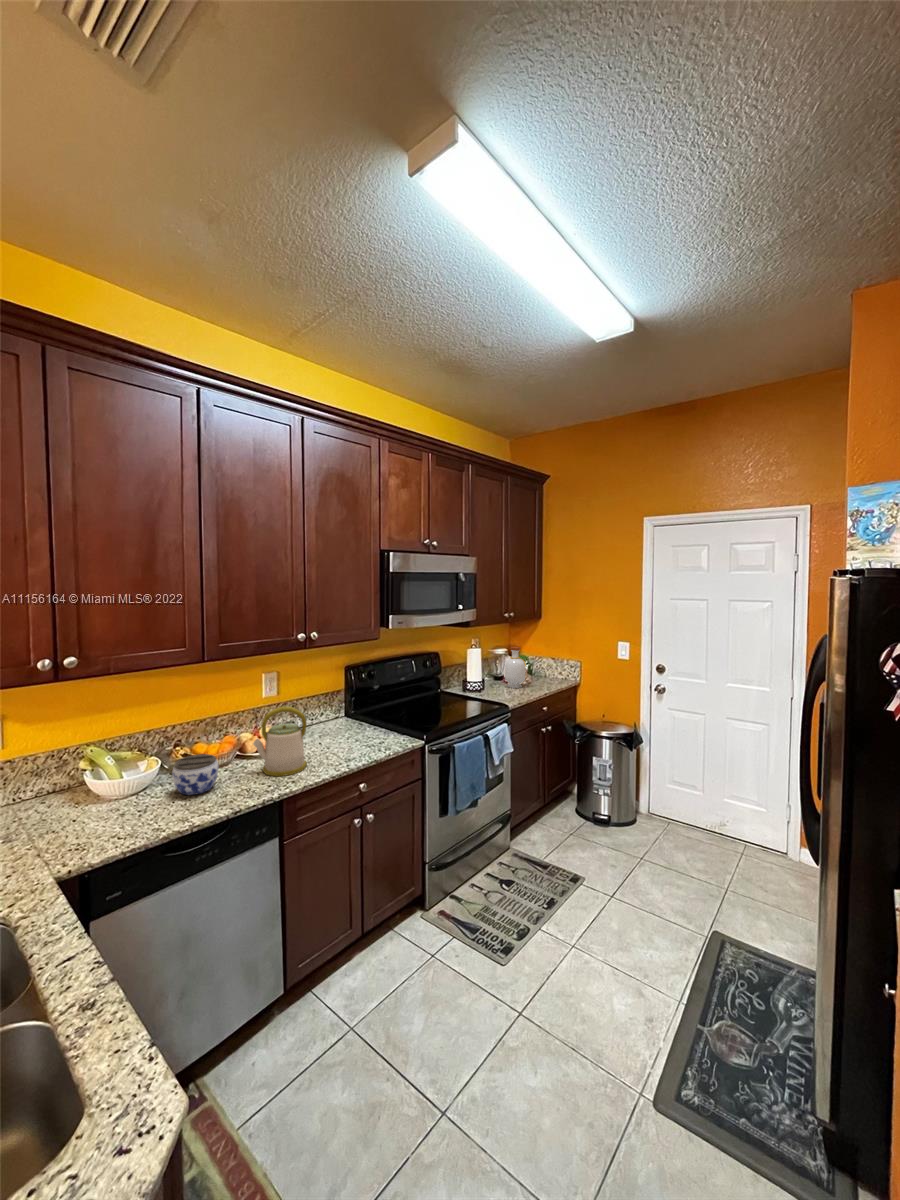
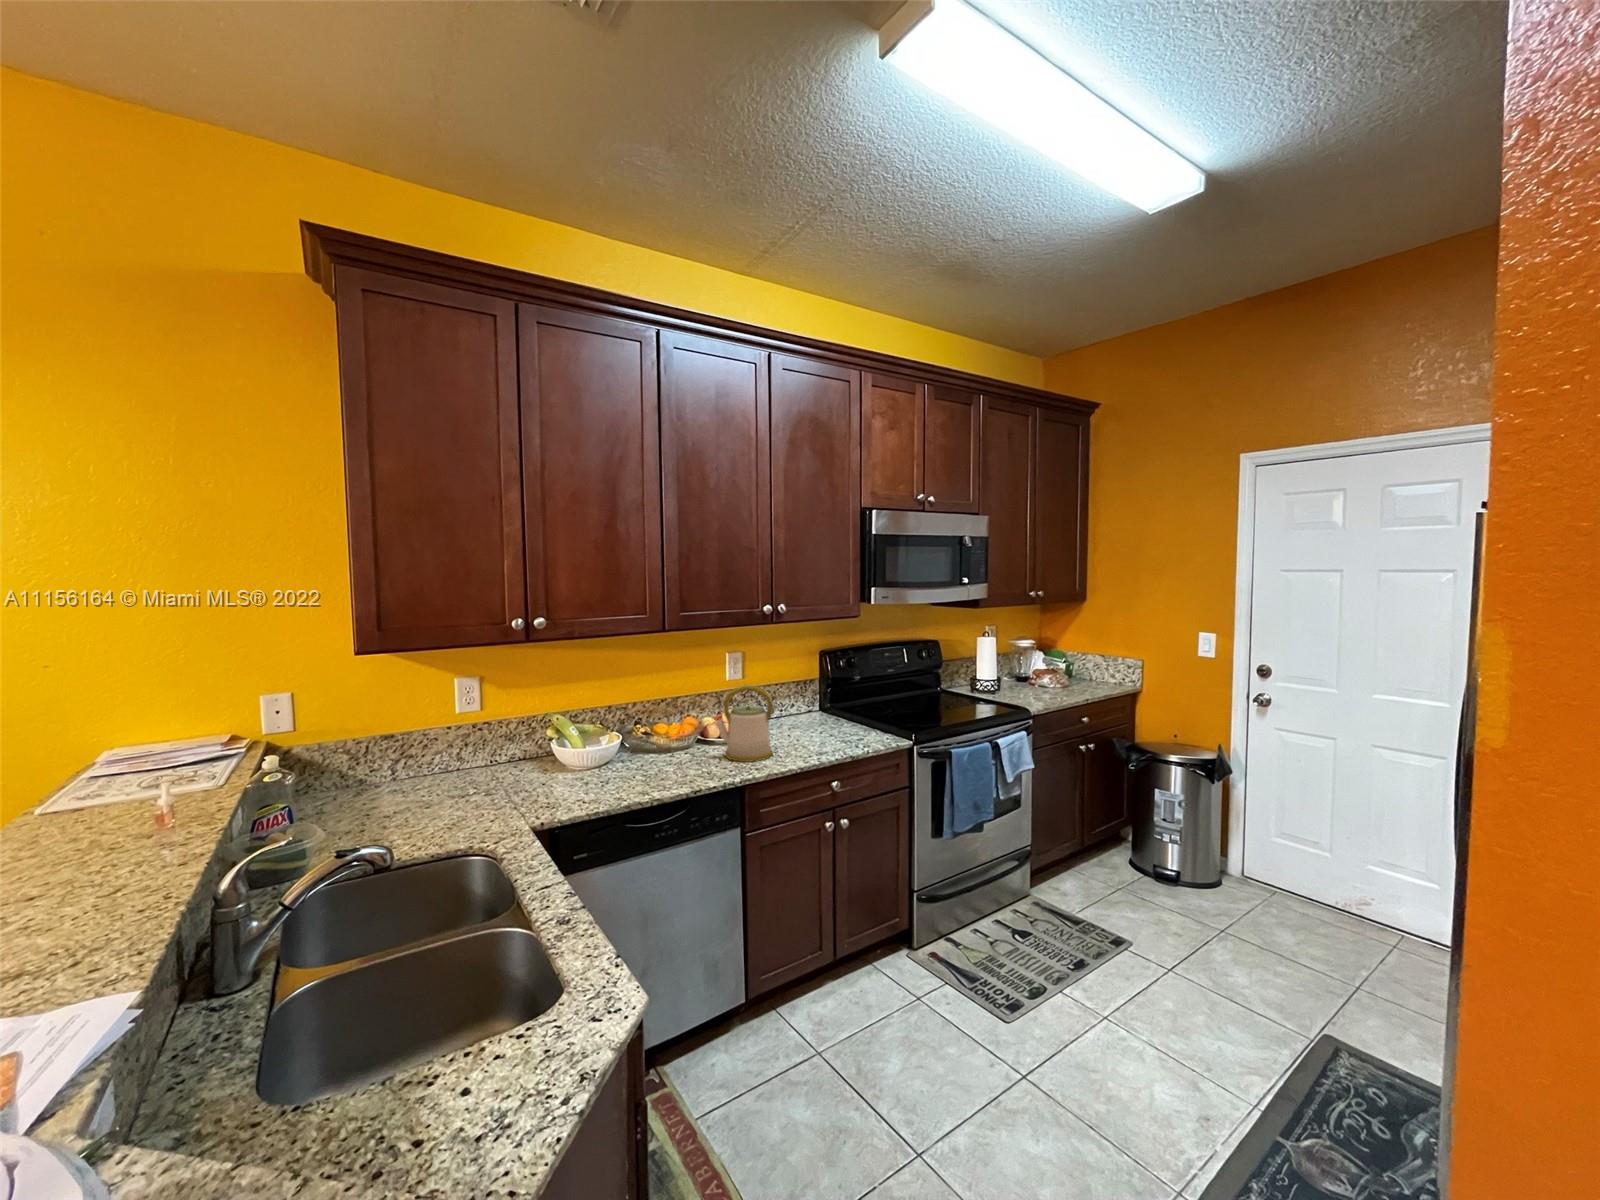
bottle: present [505,647,527,688] -> none [1026,637,1057,691]
jar: present [172,754,219,795] -> none [634,731,680,771]

